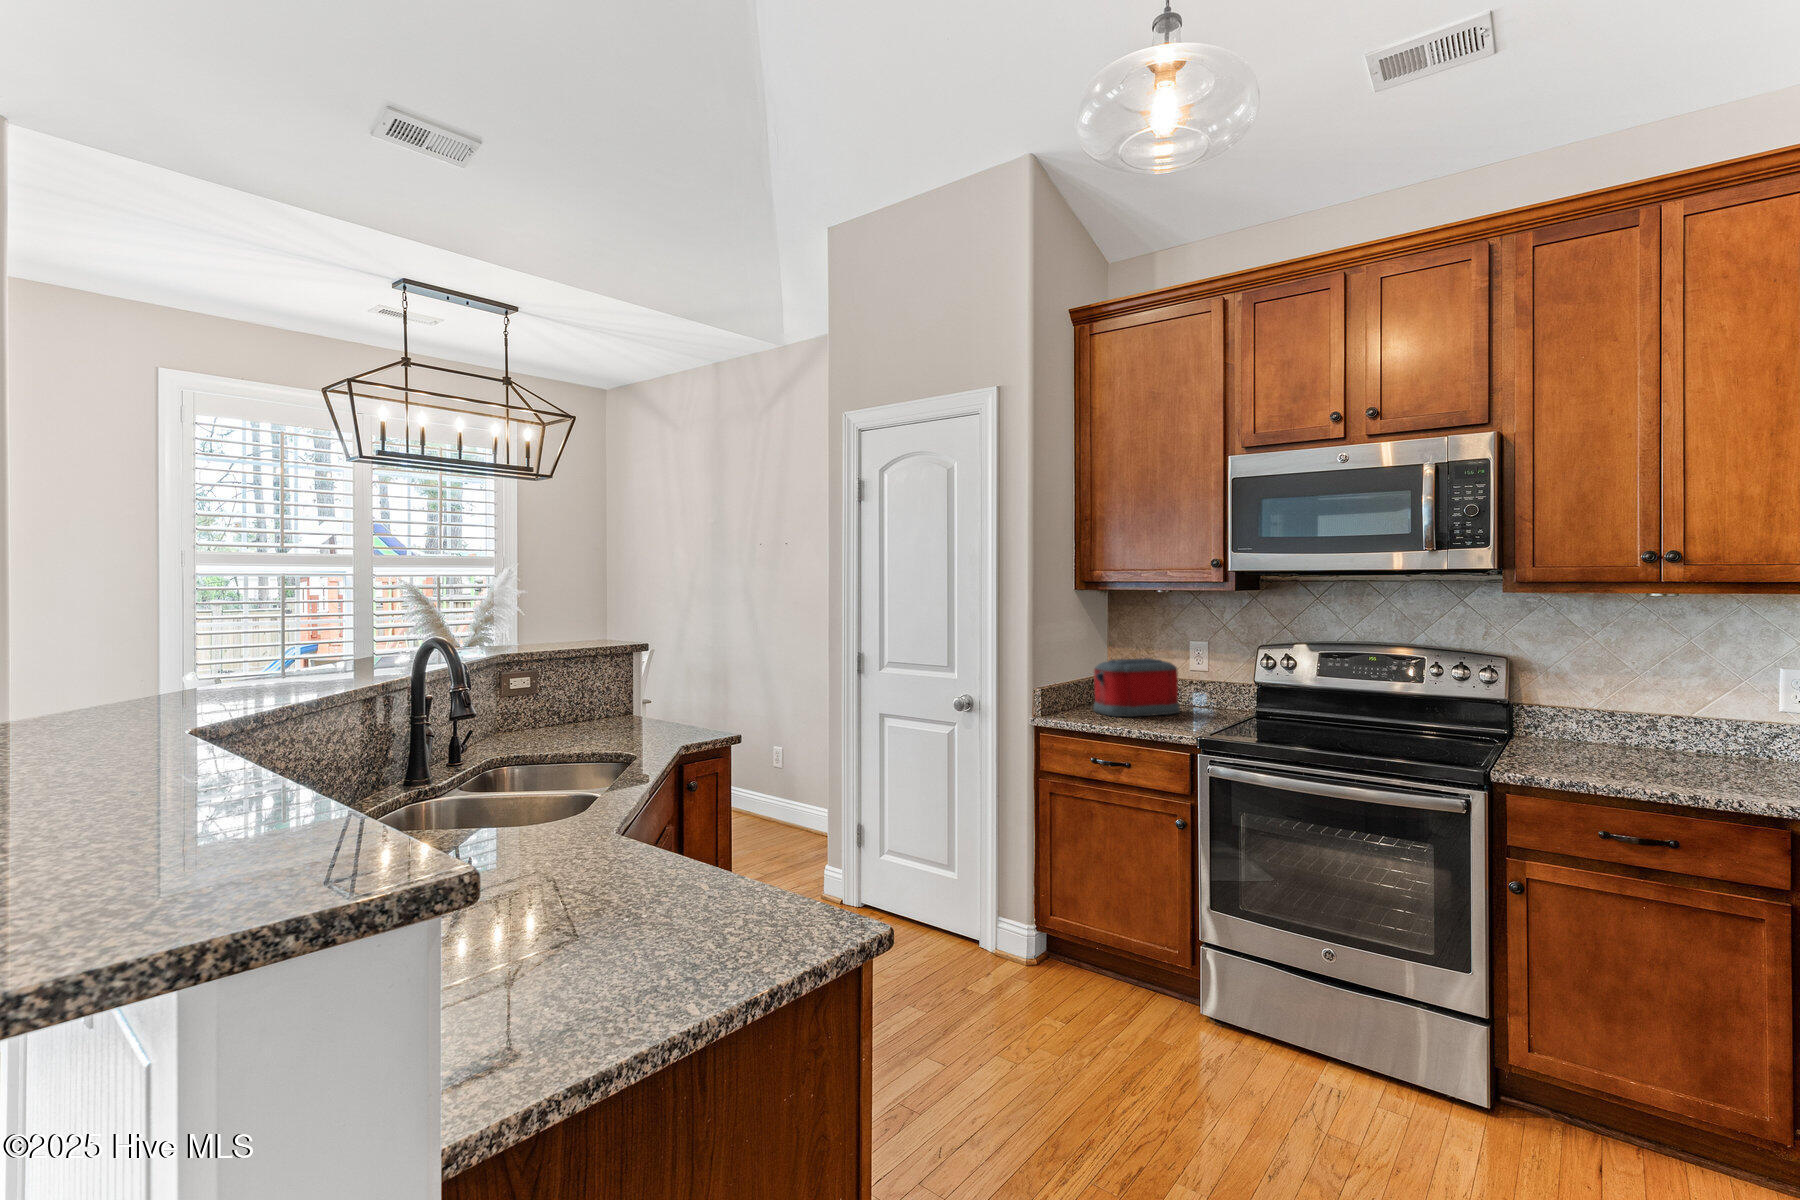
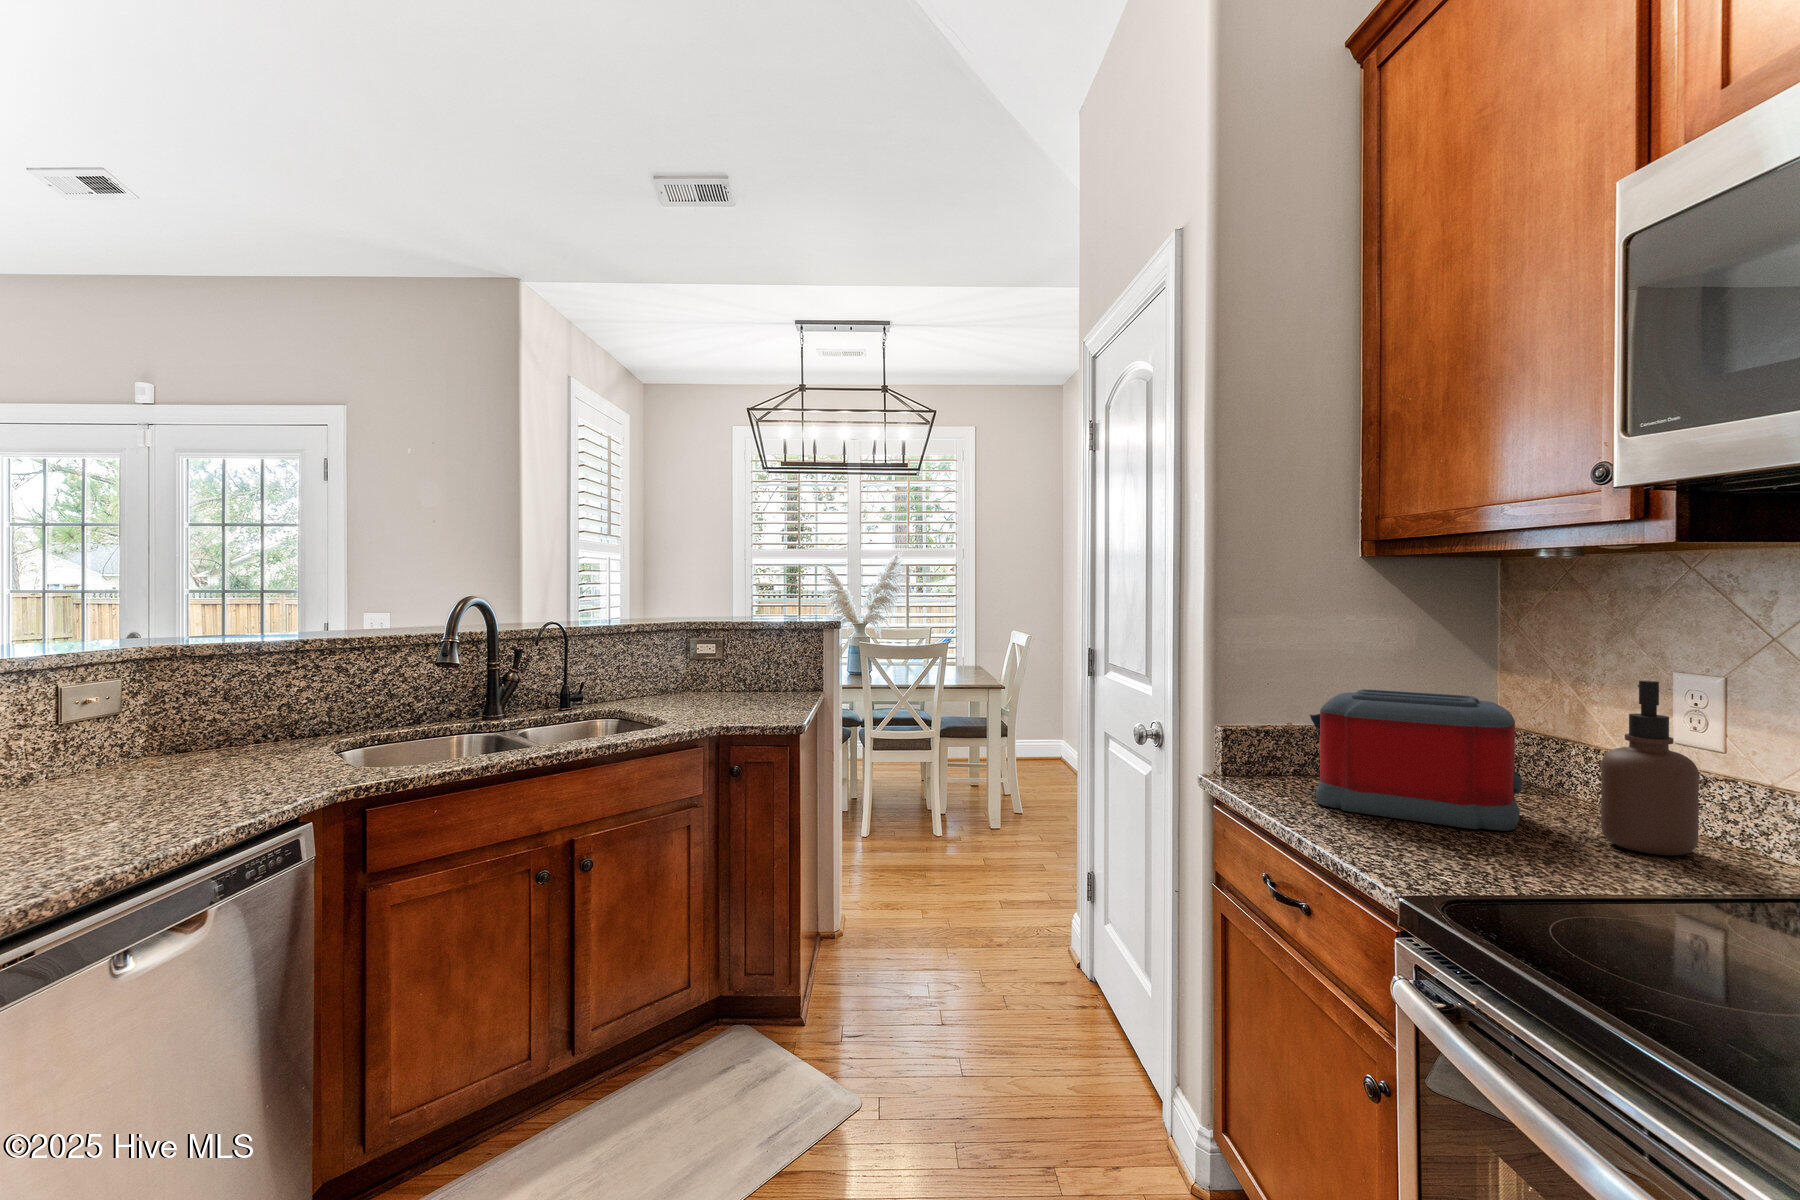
soap dispenser: none [1198,645,1230,712] -> present [1601,681,1699,855]

